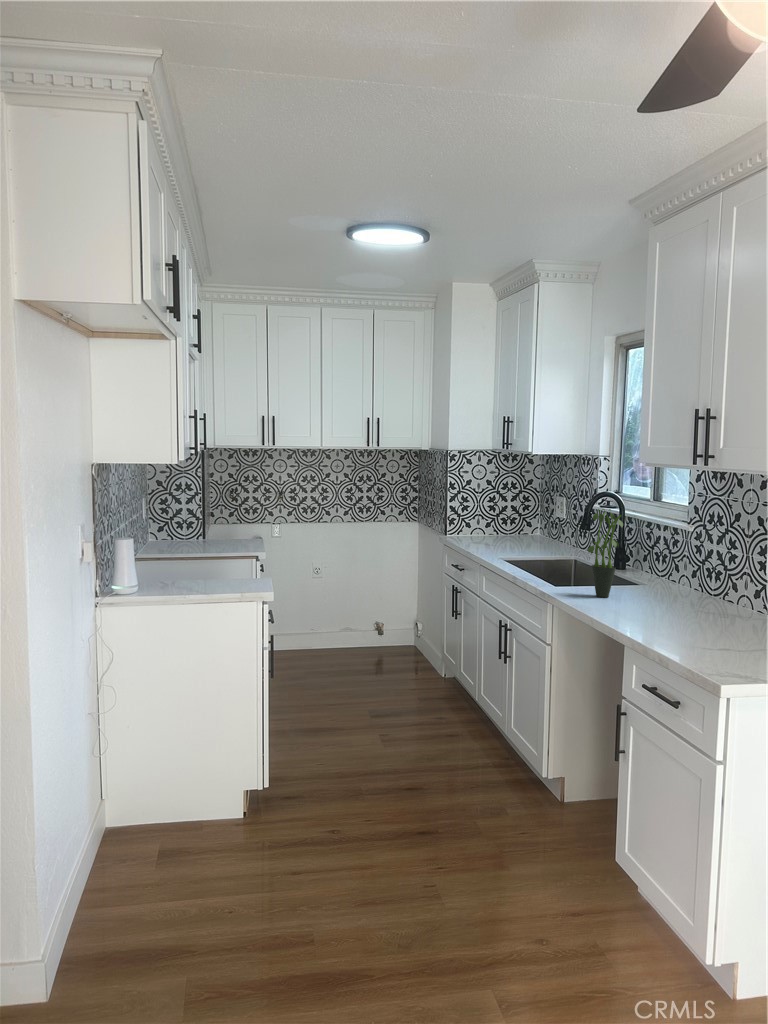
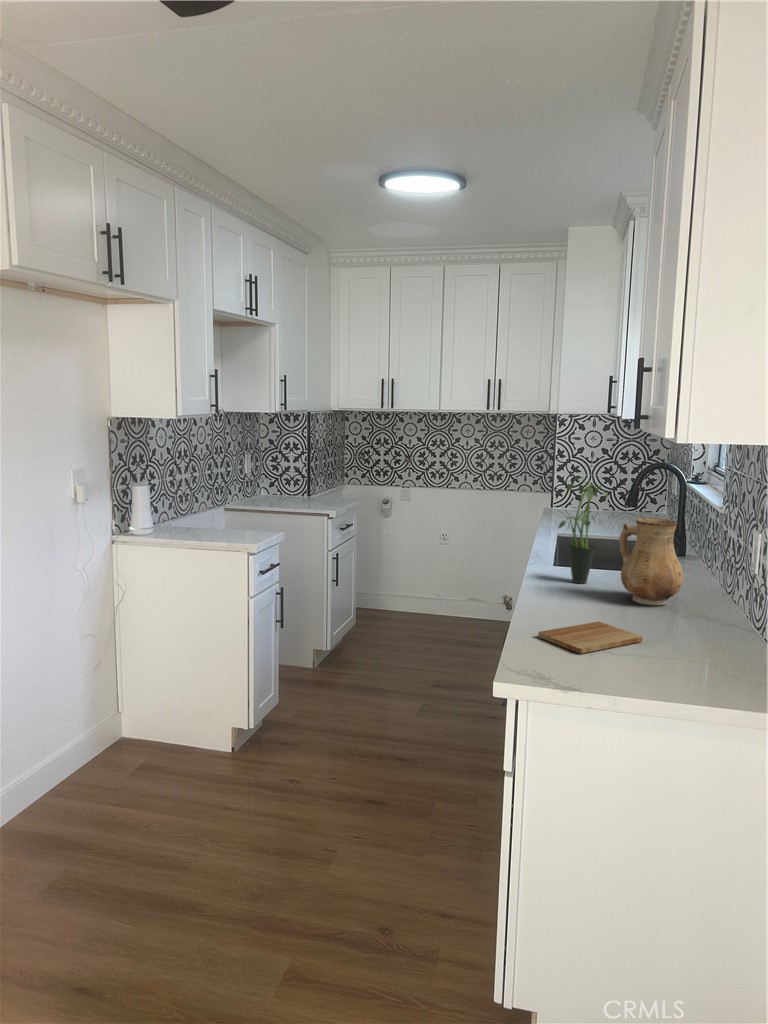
ceramic pitcher: none [647,538,704,608] -> present [619,517,683,605]
cutting board: none [675,625,739,650] -> present [538,622,642,654]

